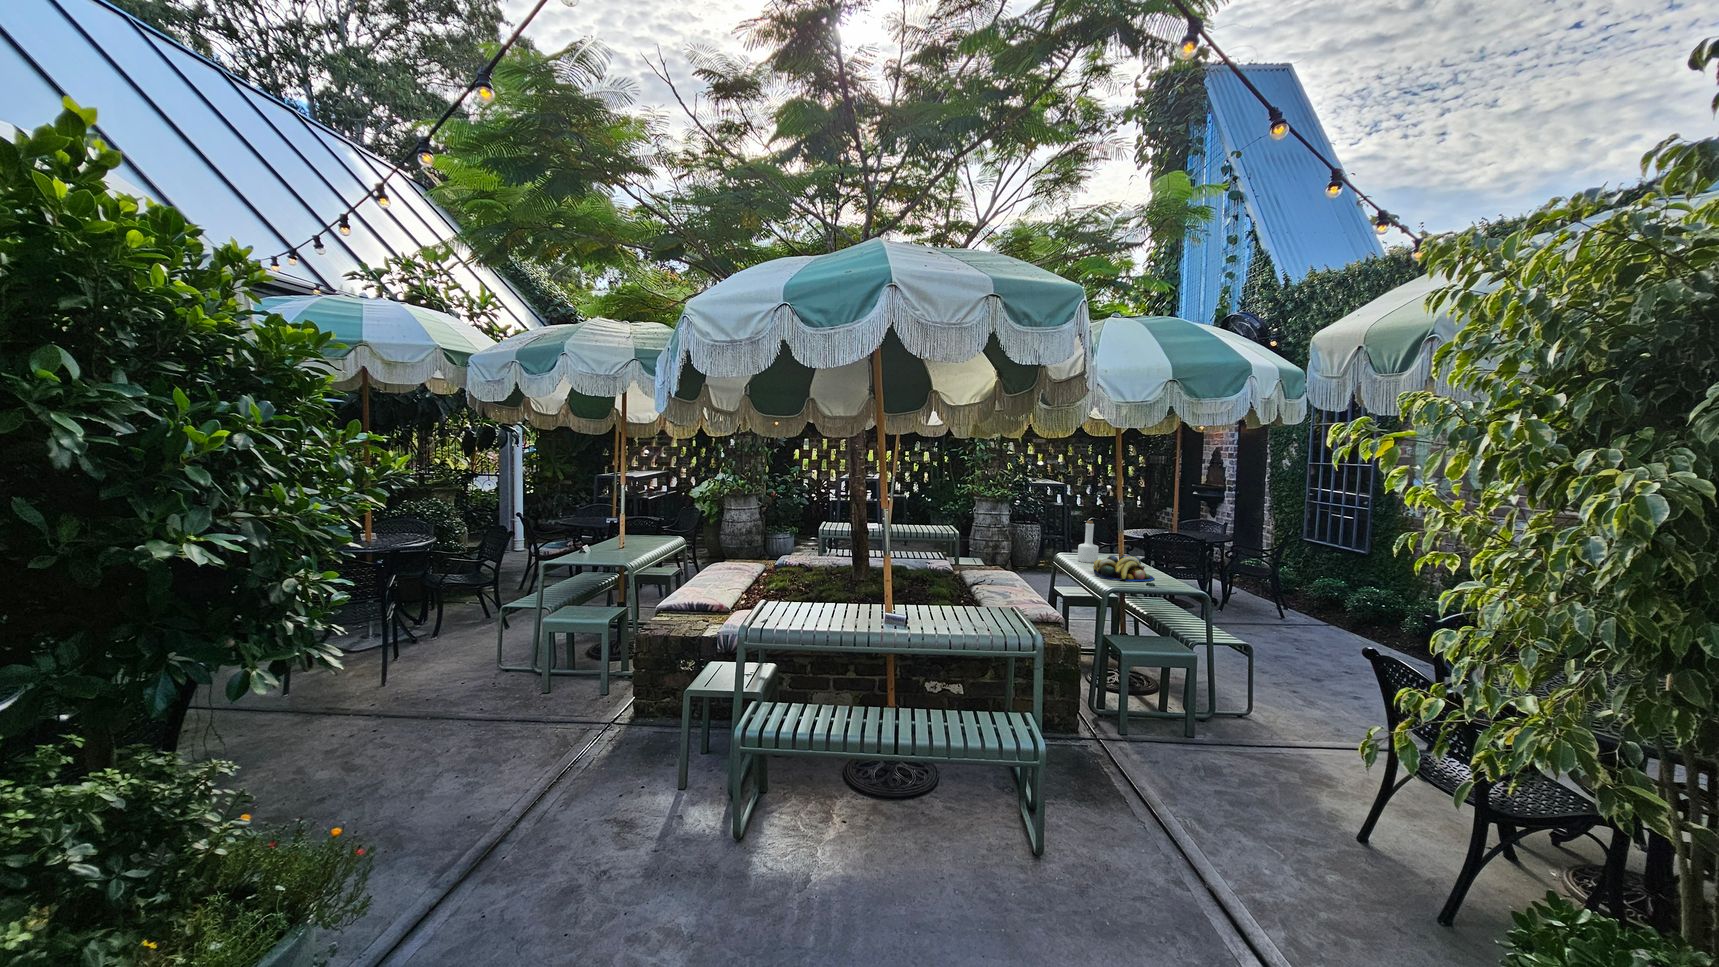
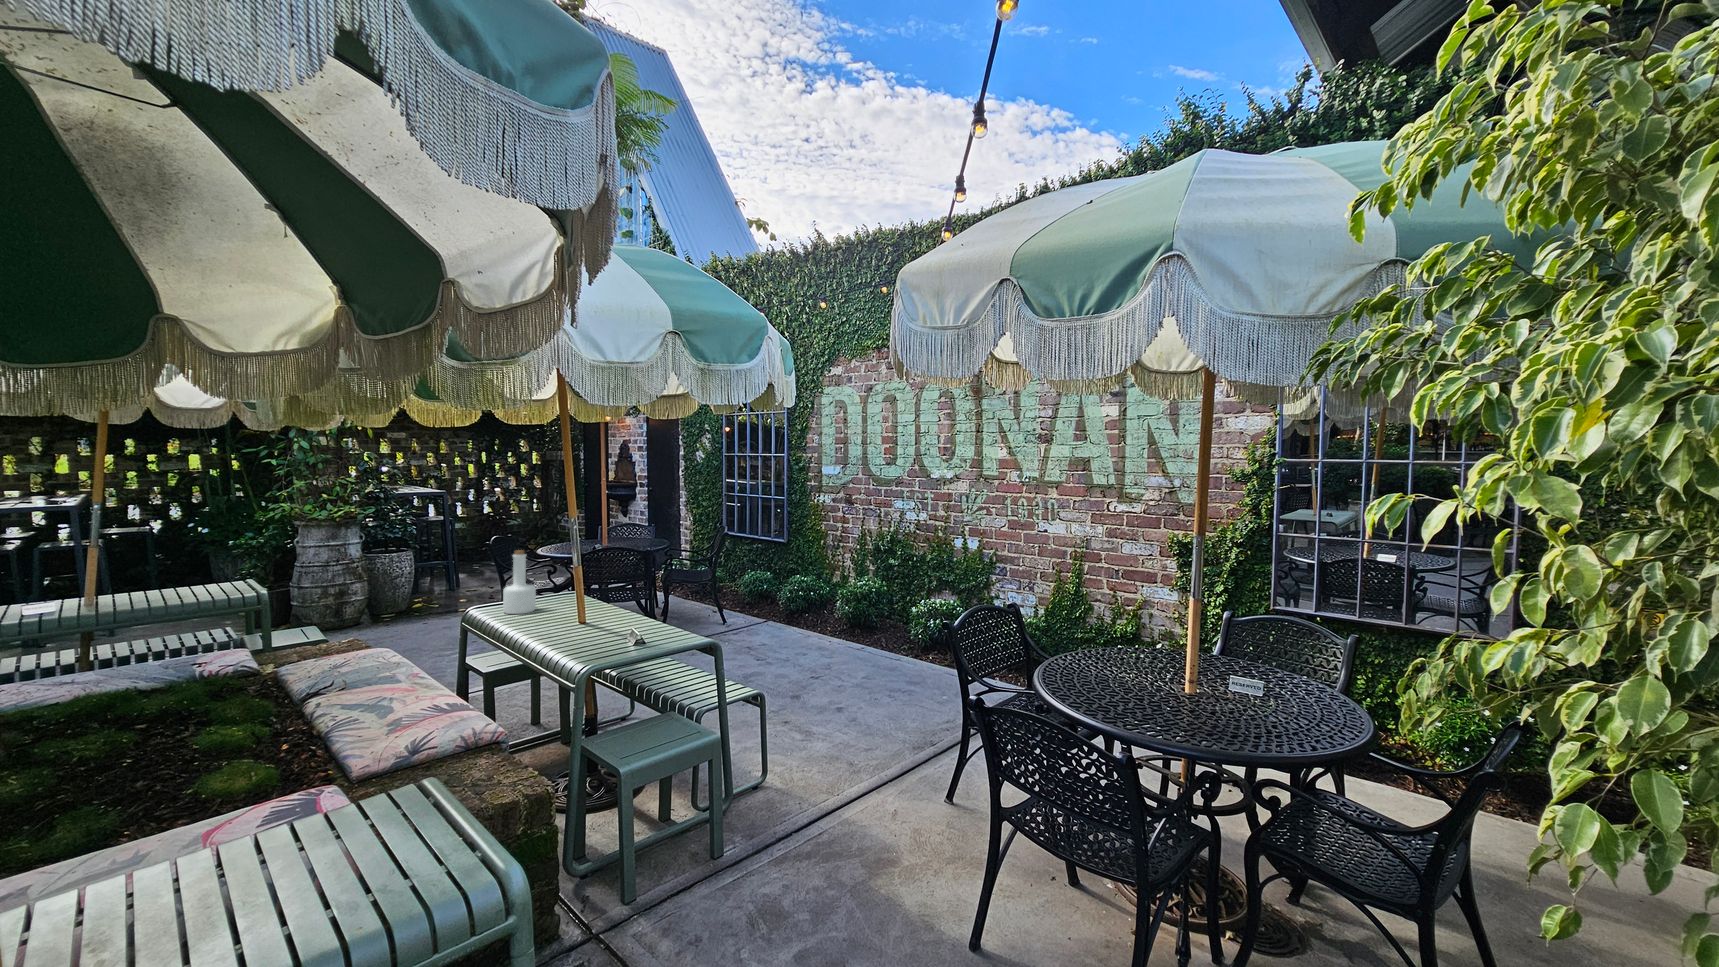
fruit bowl: present [1093,555,1154,582] -> none [541,597,634,644]

